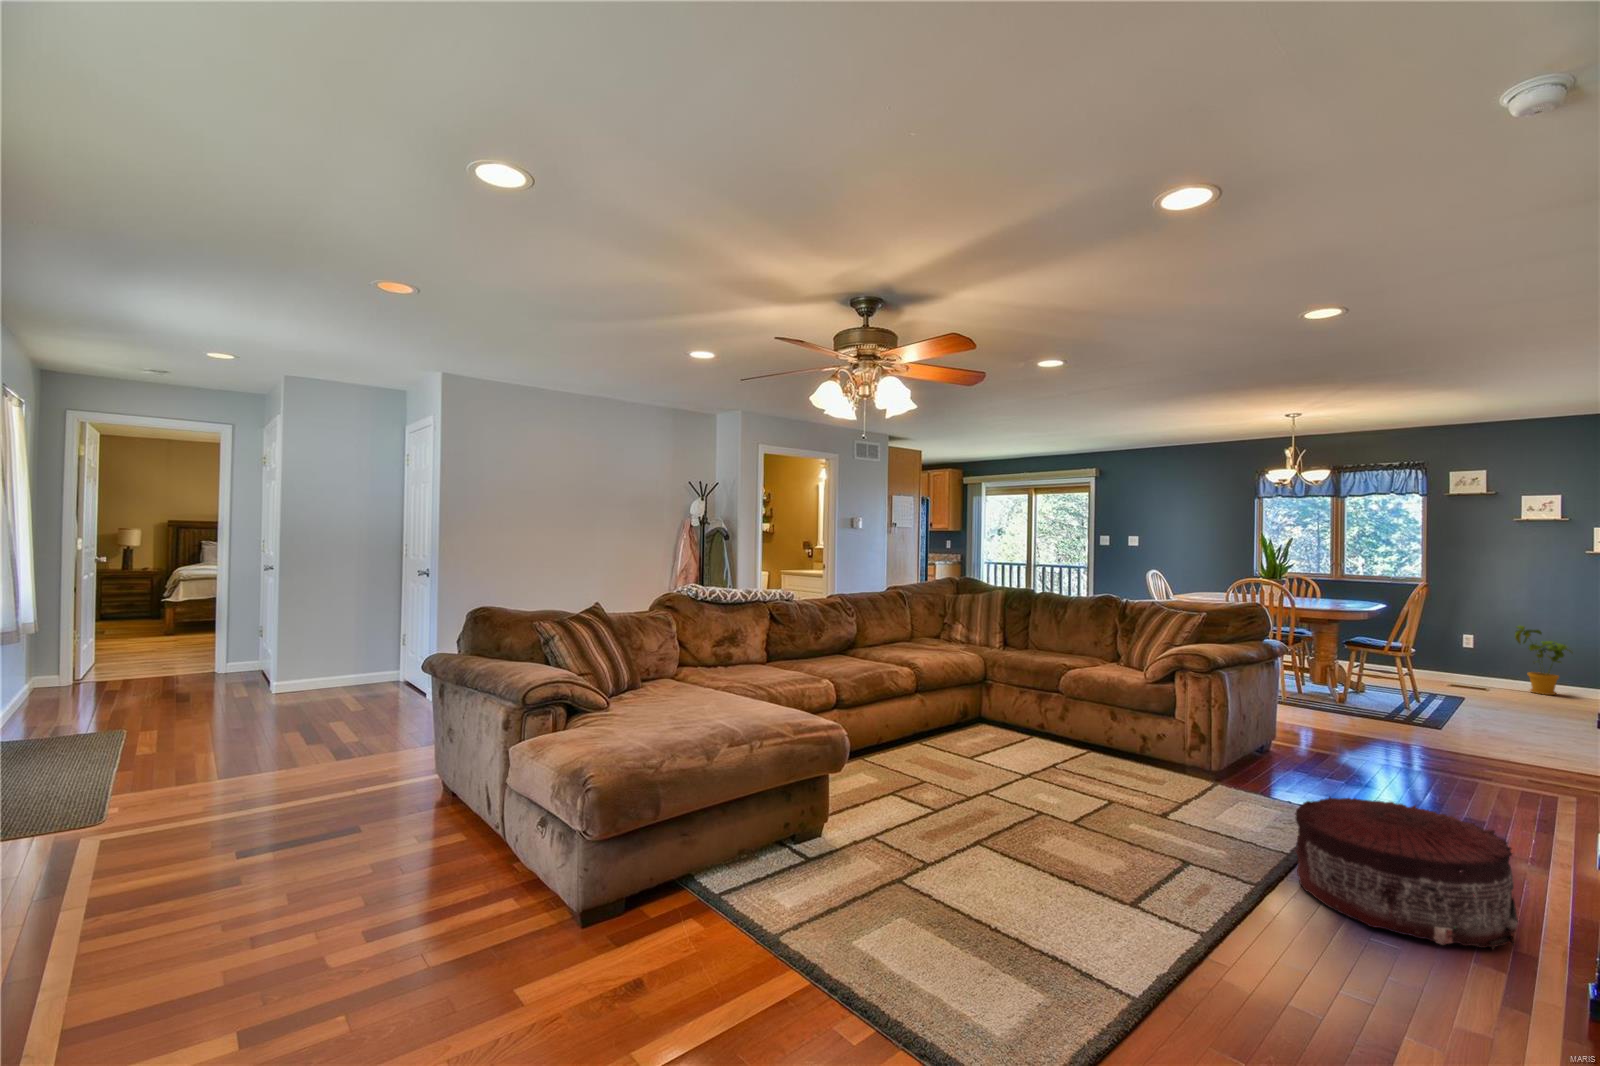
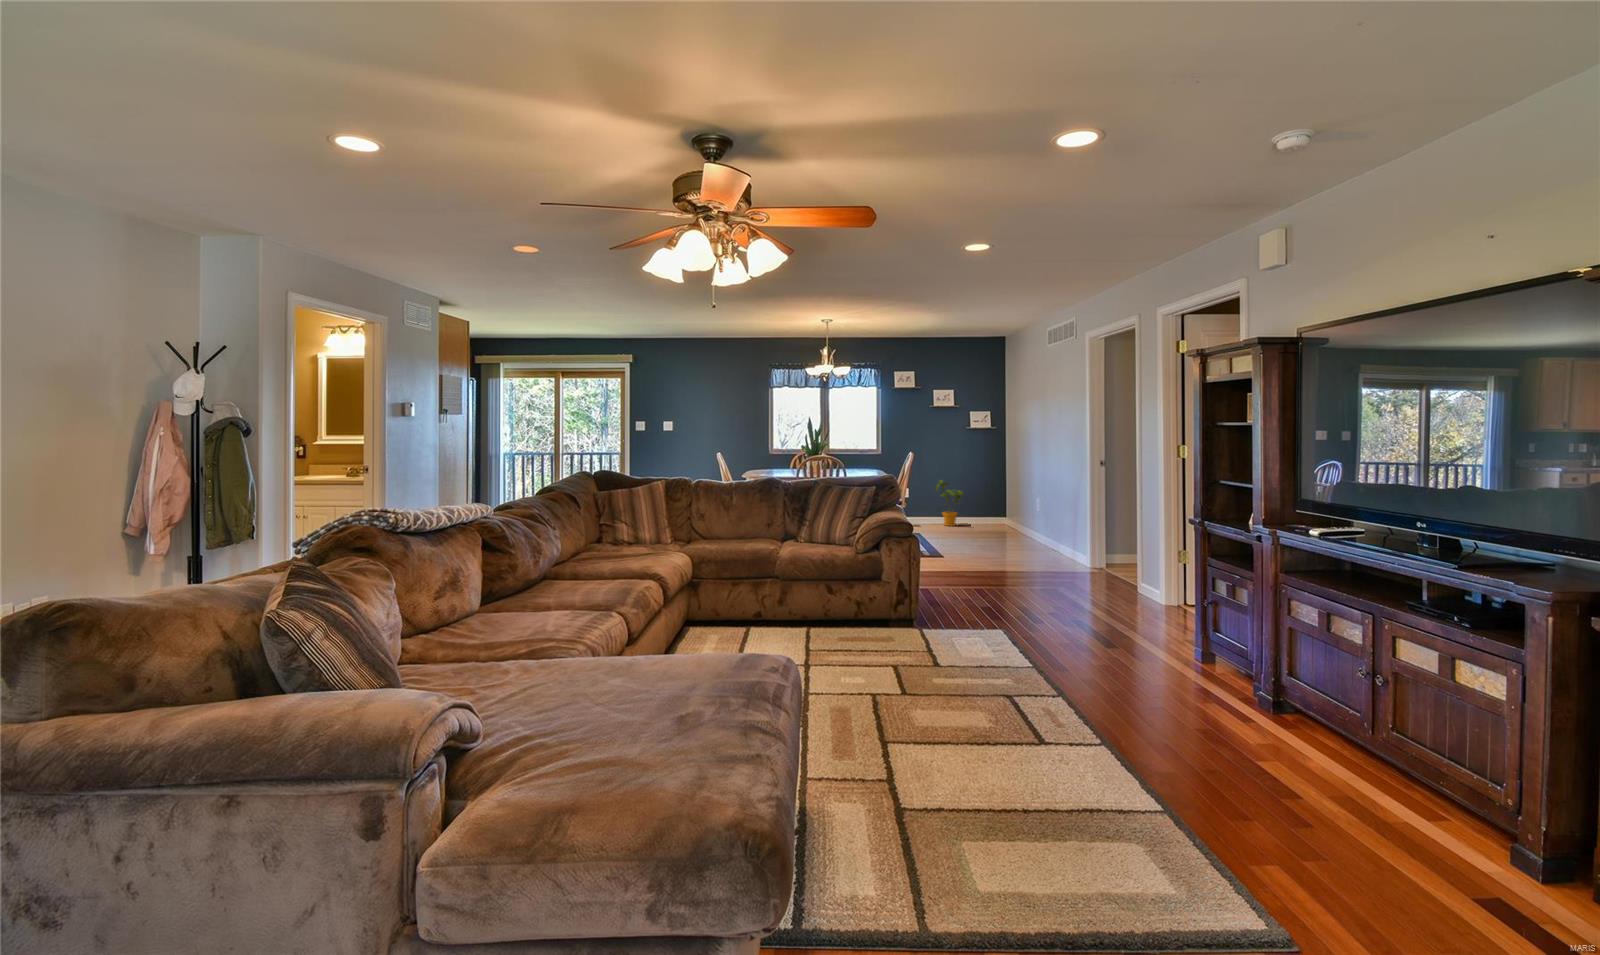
pouf: present [1296,797,1518,949] -> none [1054,607,1196,701]

